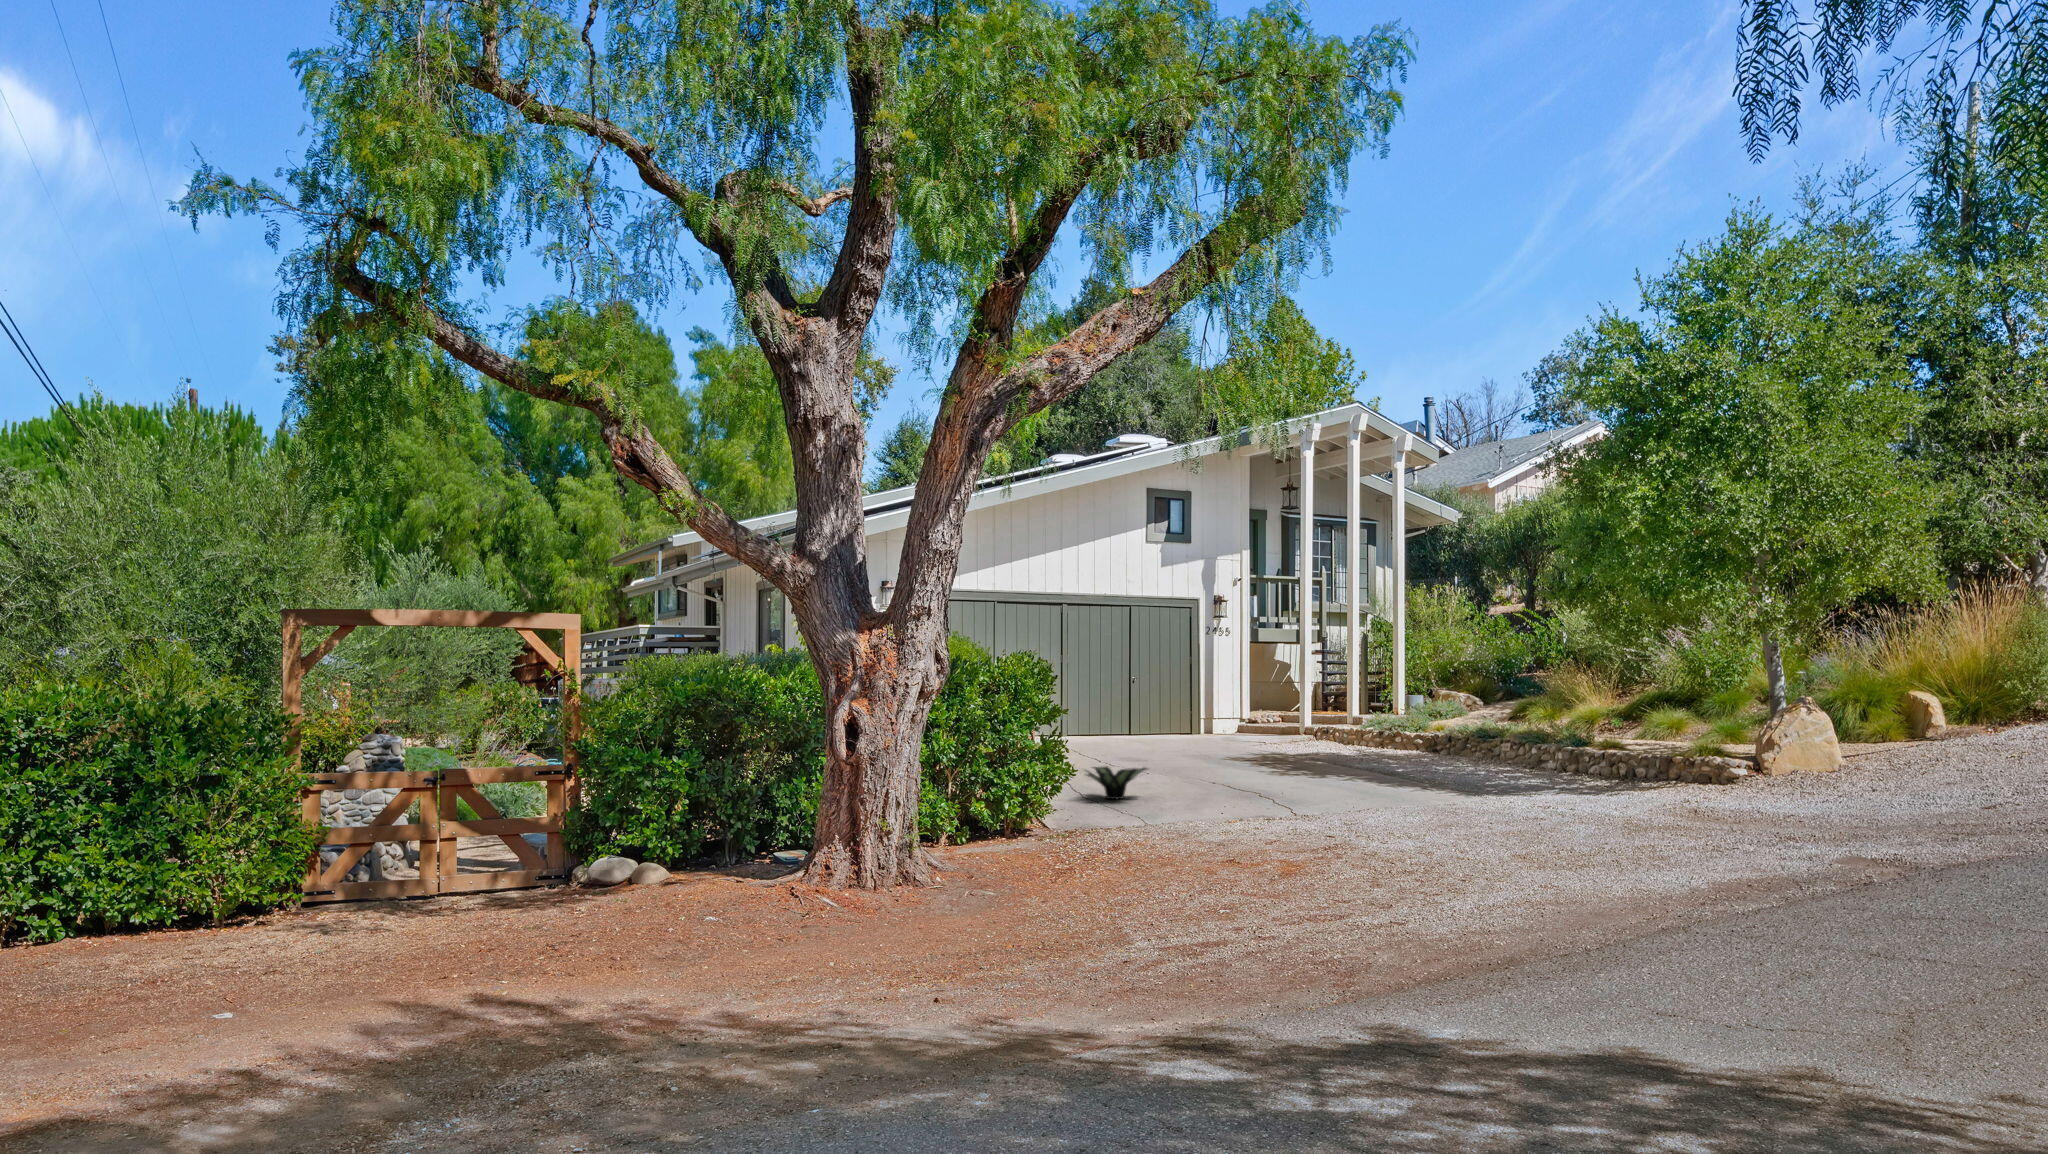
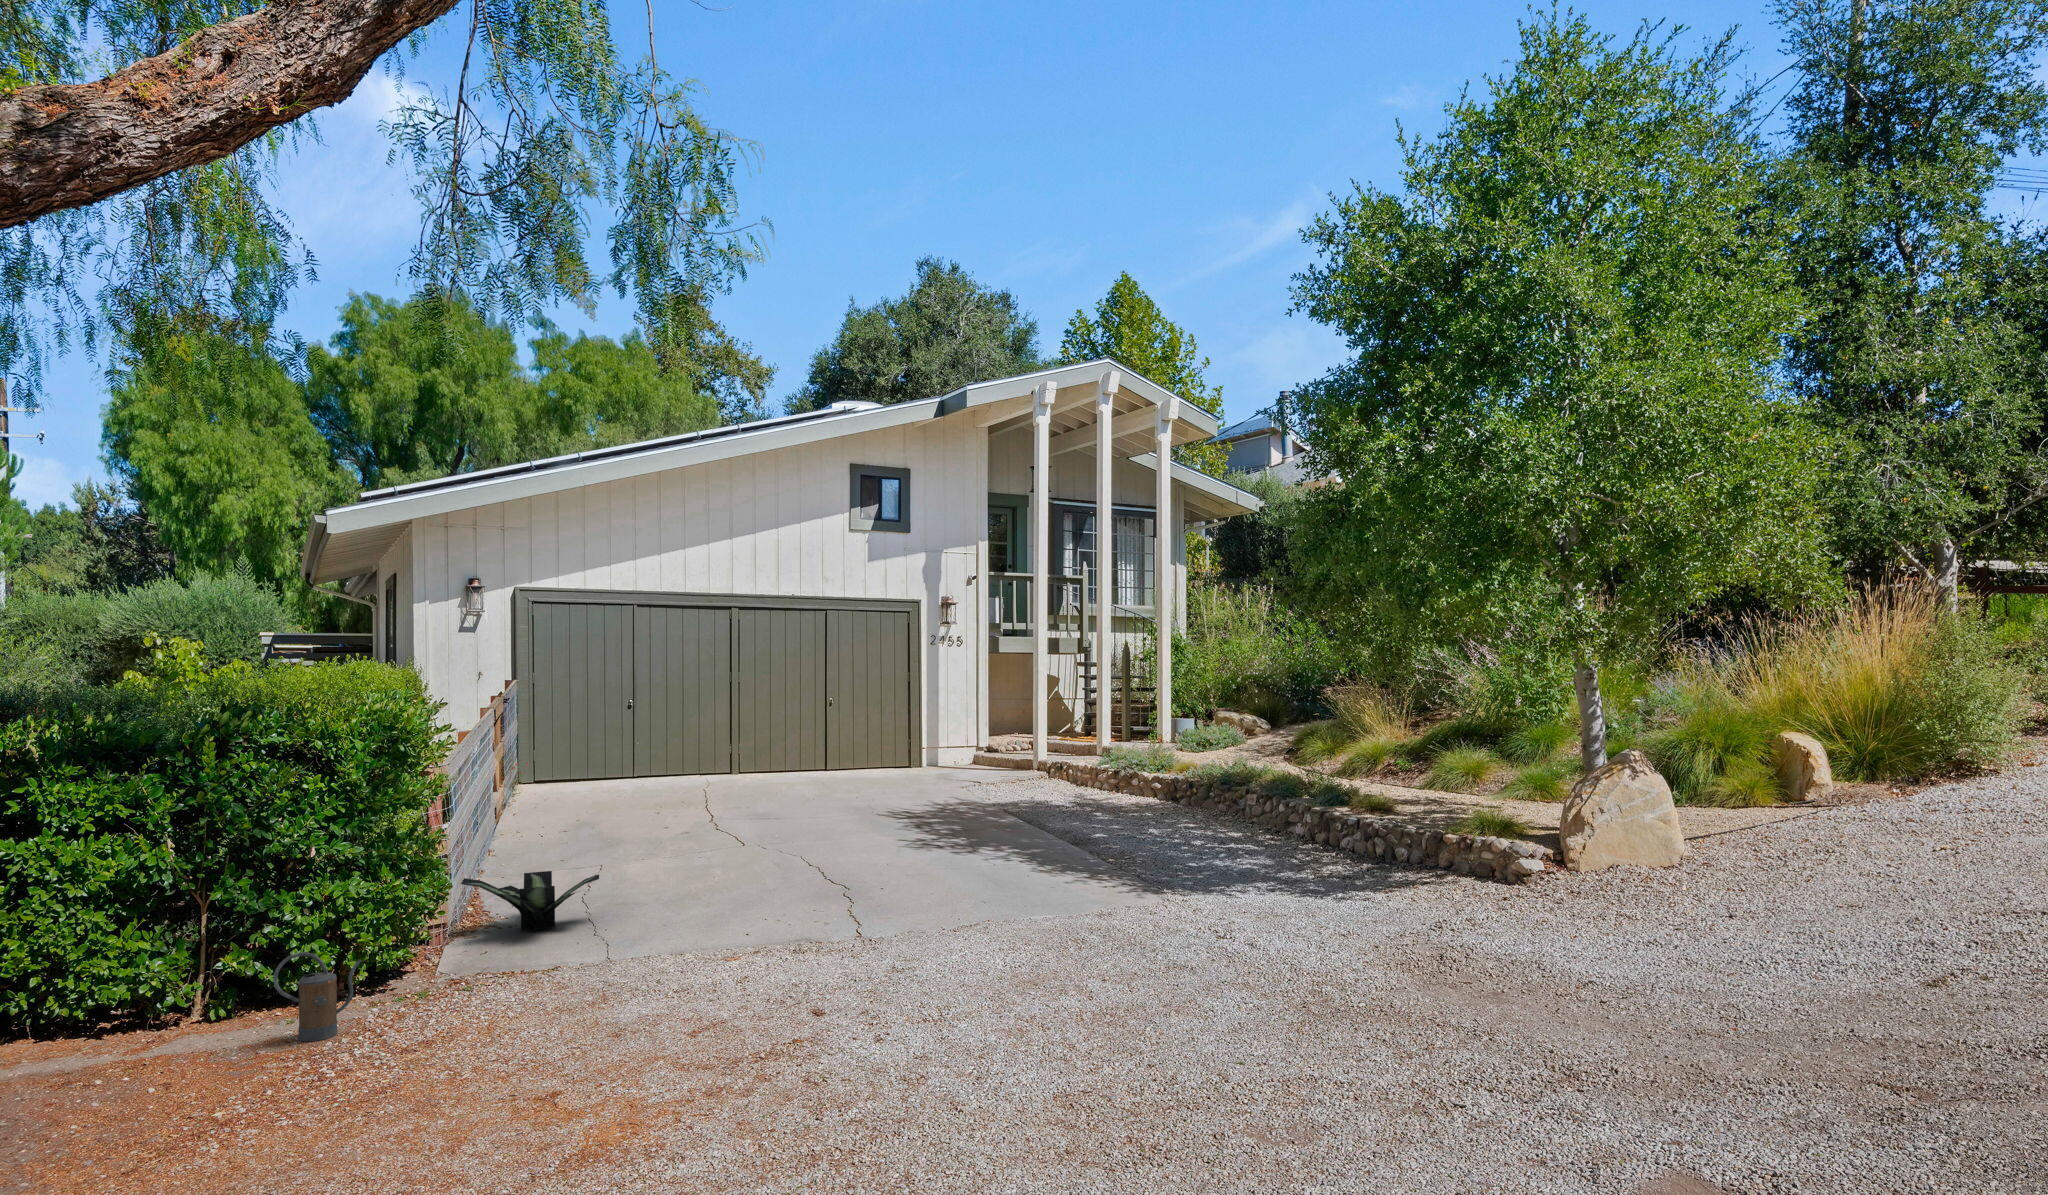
watering can: none [1078,781,1111,828] -> present [273,952,361,1041]

